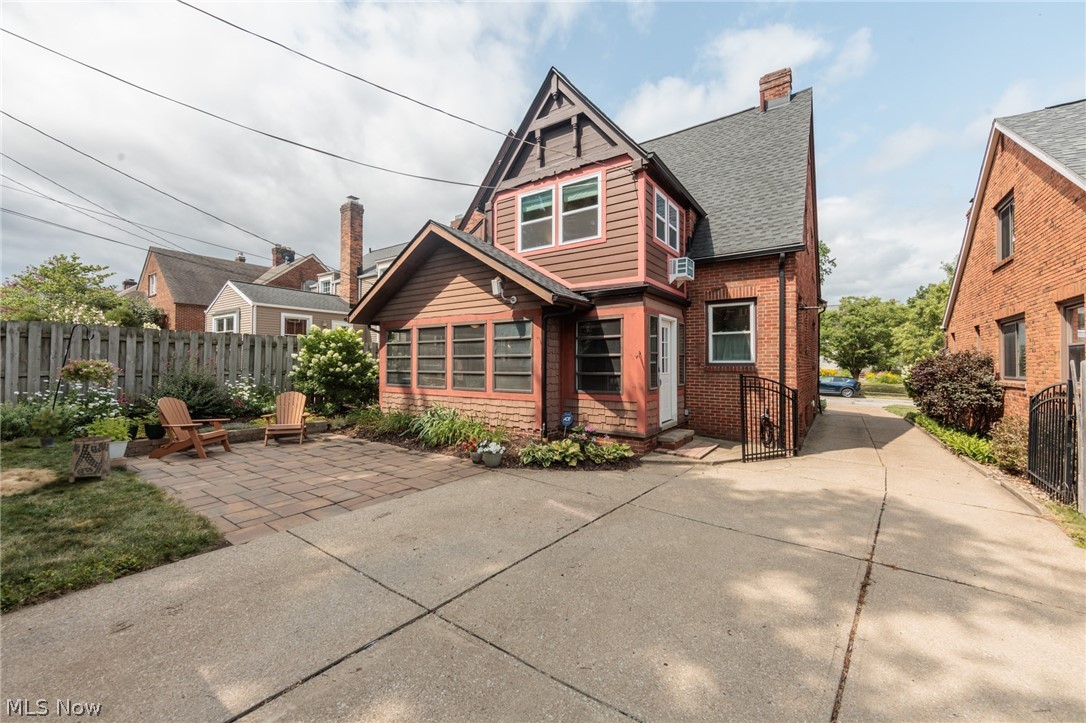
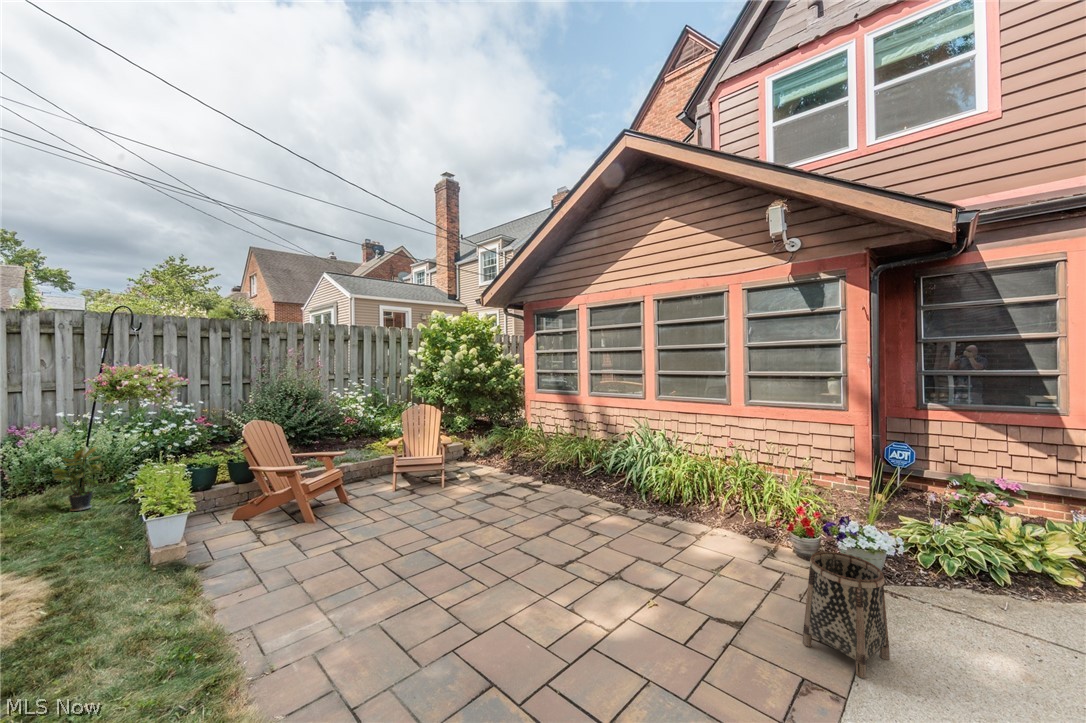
basket: present [69,436,111,482] -> present [803,551,890,678]

